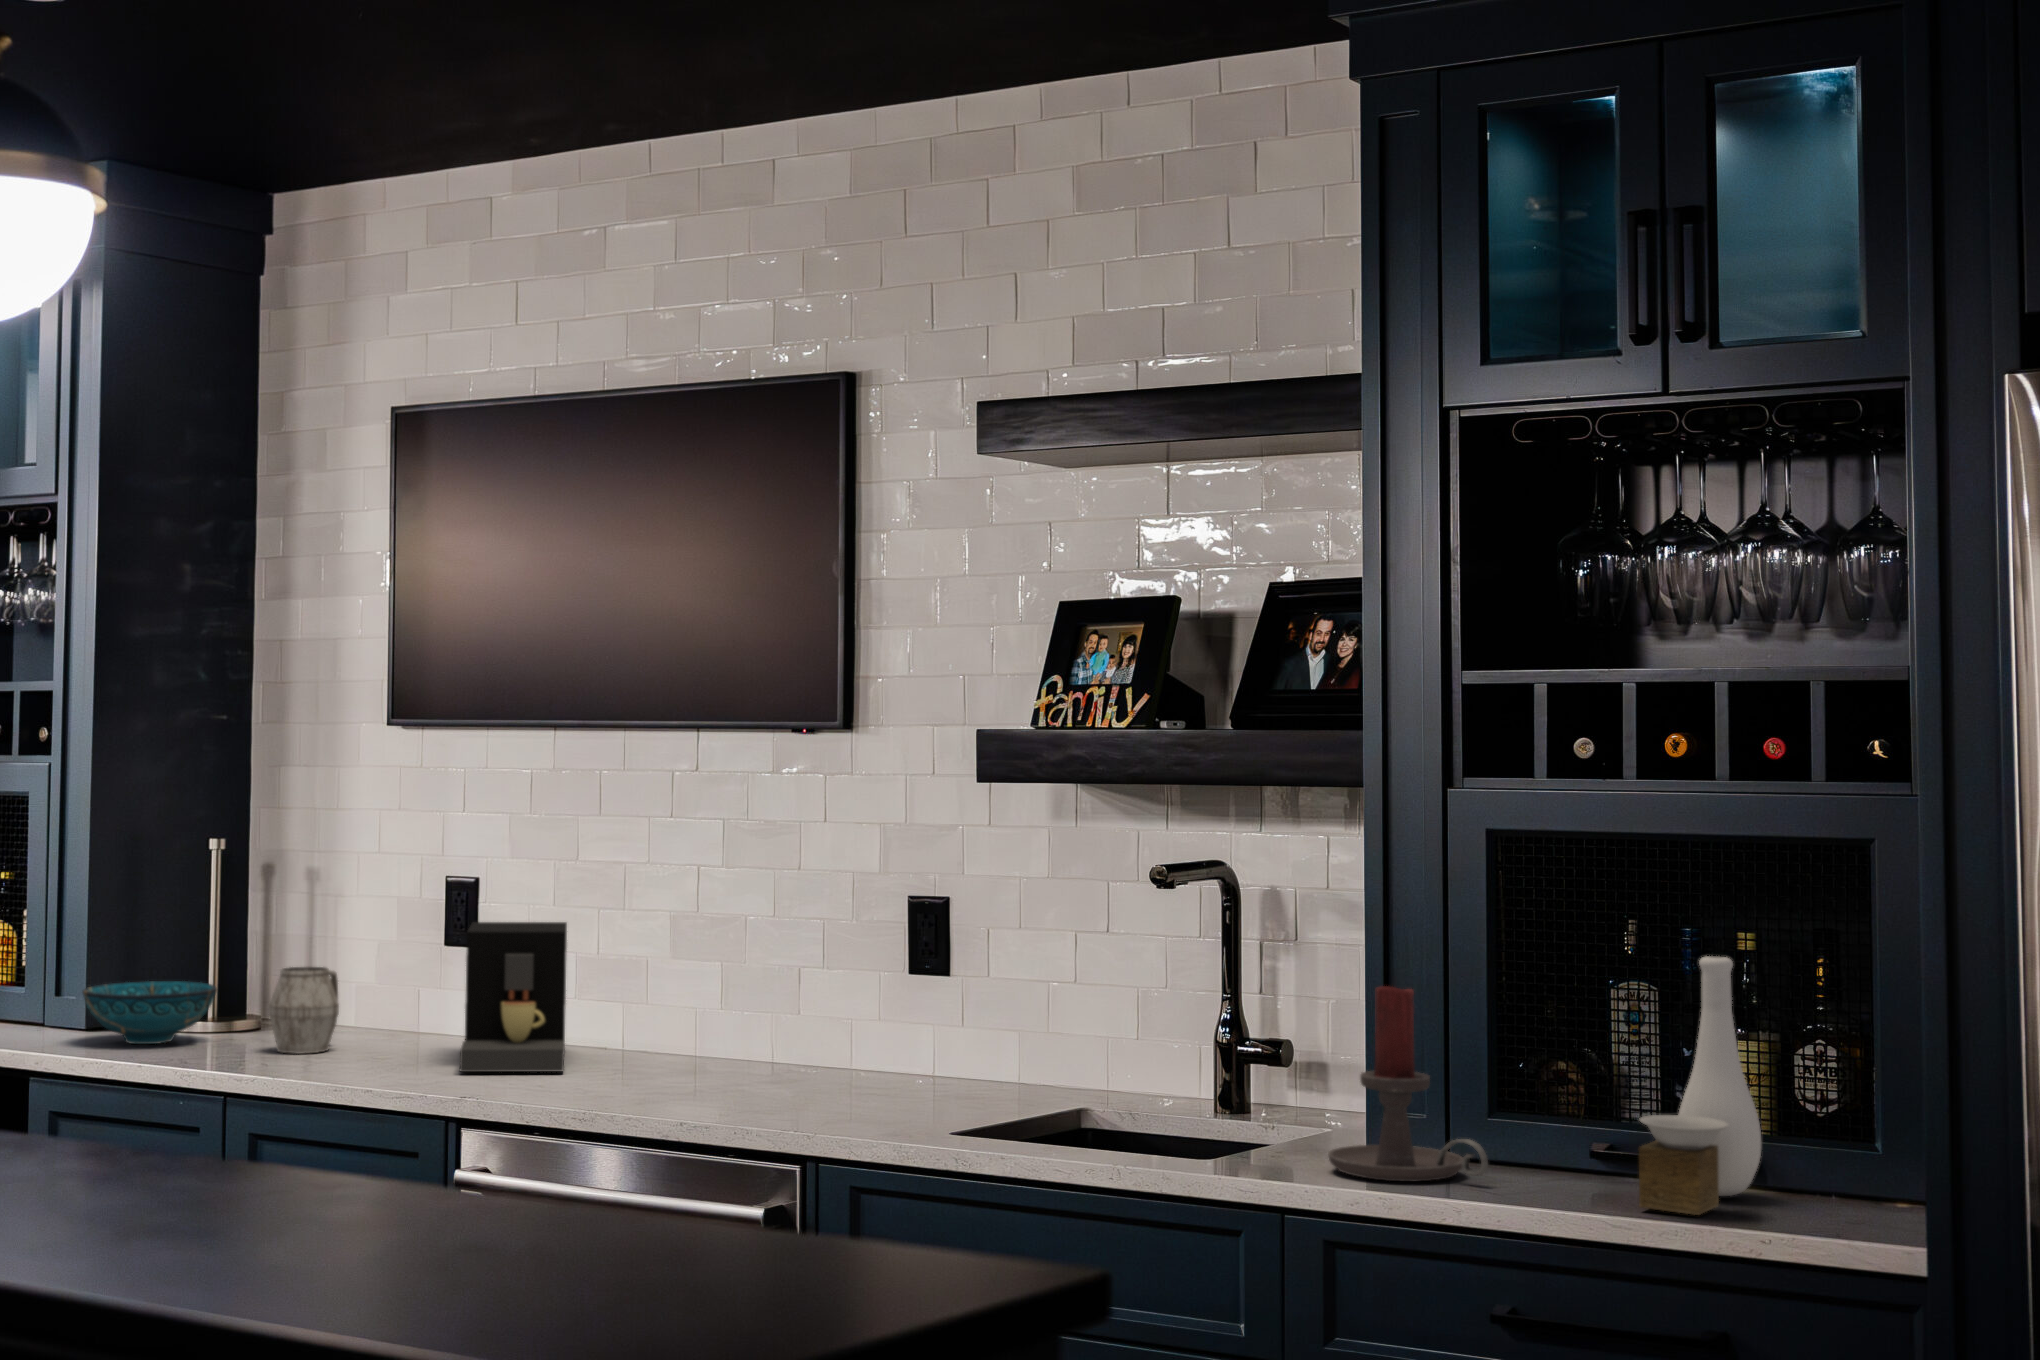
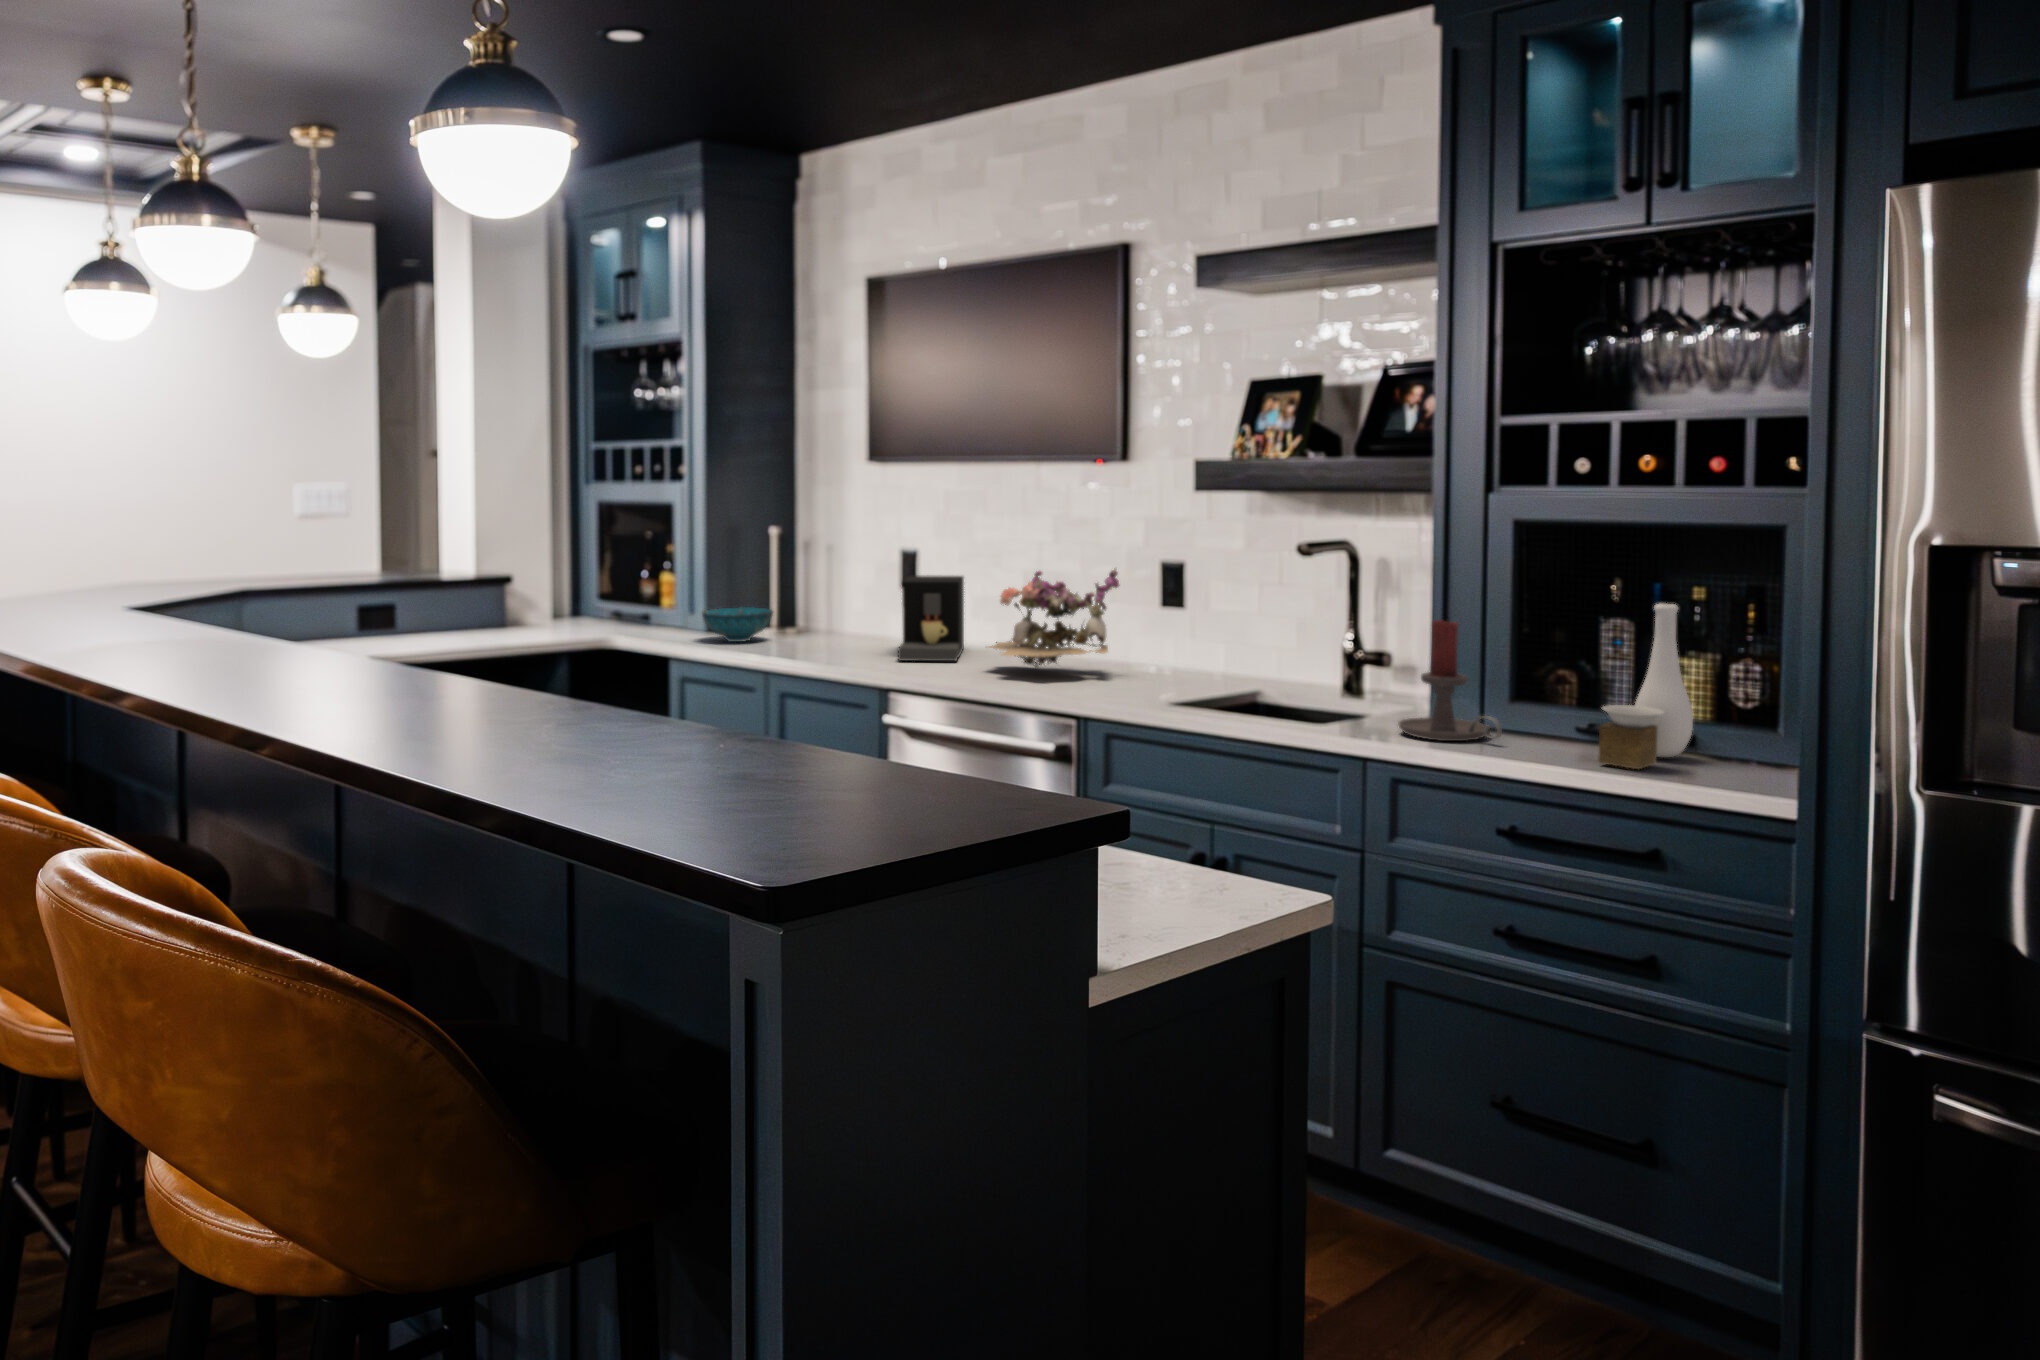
flower arrangement: none [620,906,850,1086] -> present [991,568,1120,669]
mug: present [269,967,339,1054] -> none [799,600,838,648]

